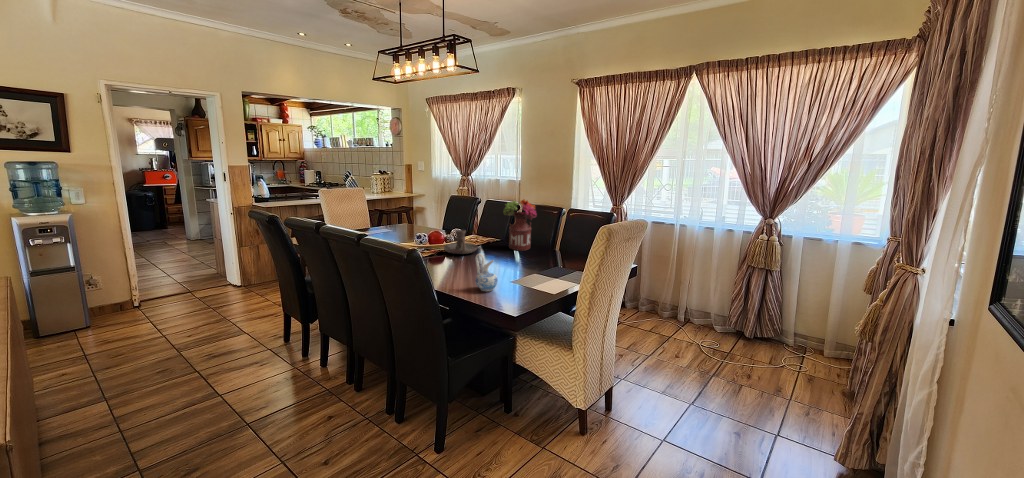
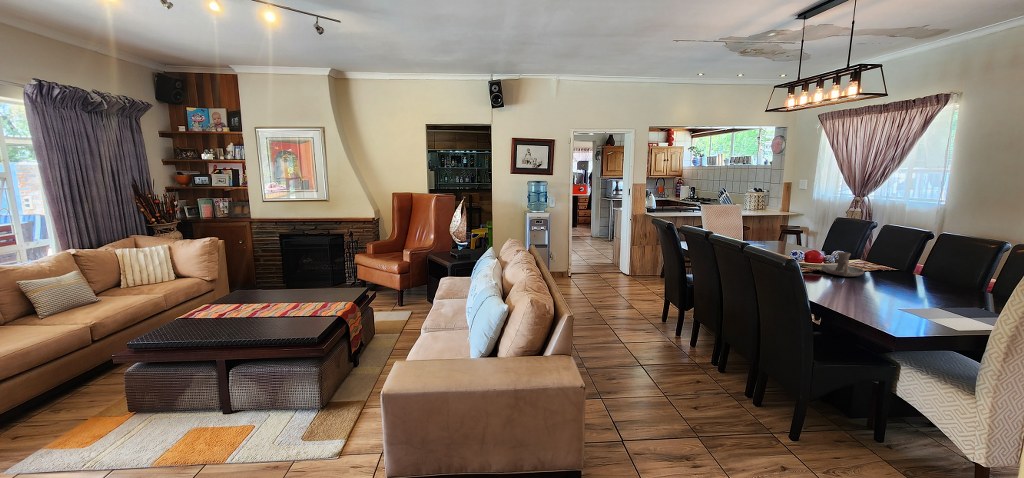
flower arrangement: present [503,199,537,251] -> none [904,227,958,284]
ceramic pitcher: present [475,254,497,291] -> none [856,276,883,314]

